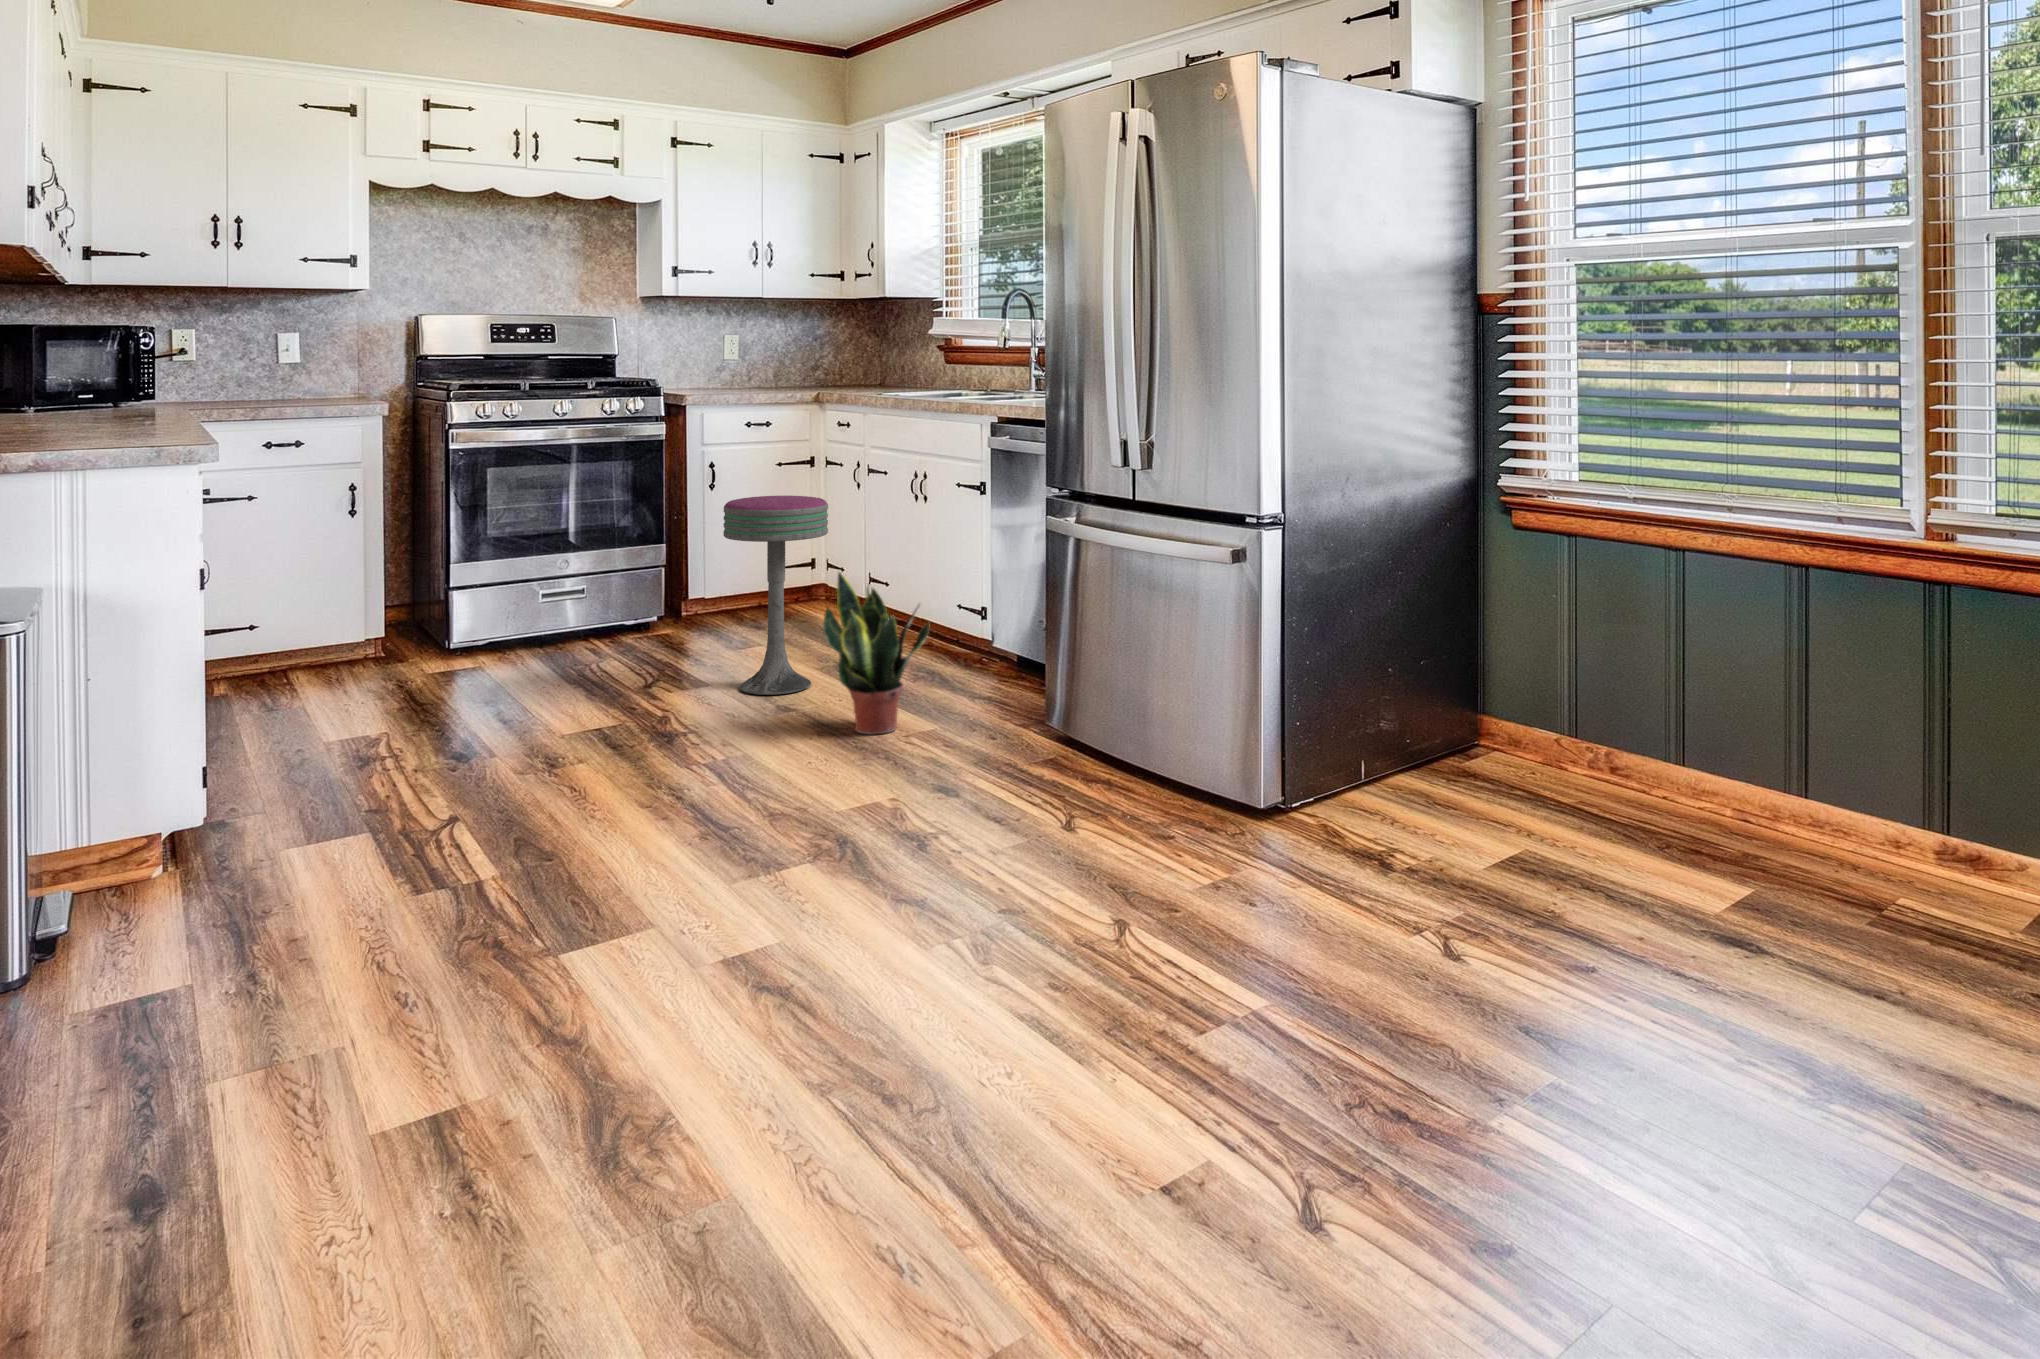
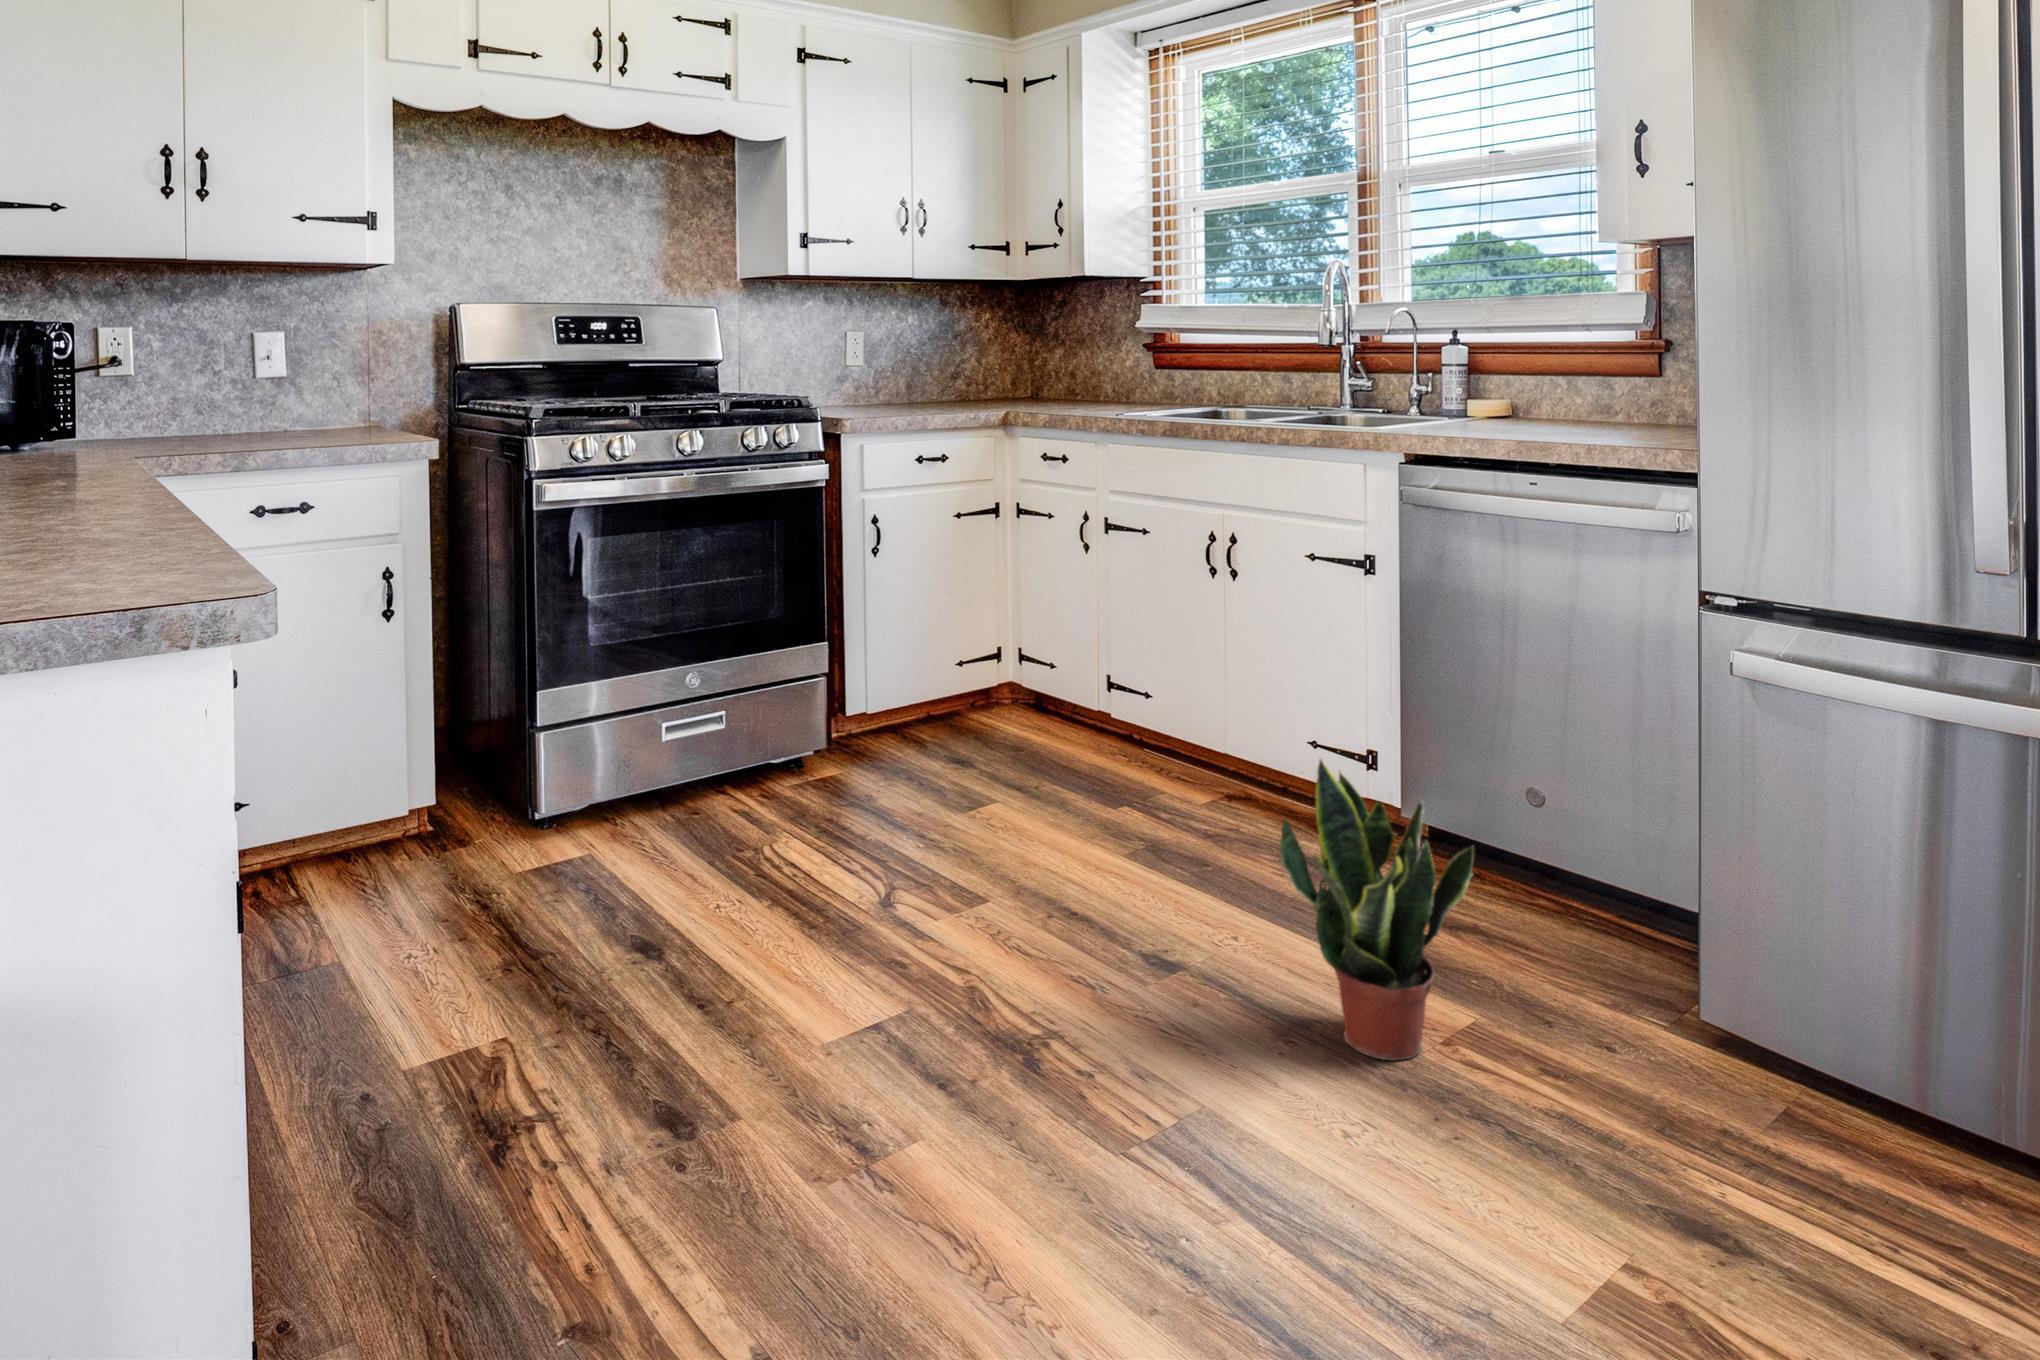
bar stool: present [723,496,828,695] -> none [1018,591,1188,937]

